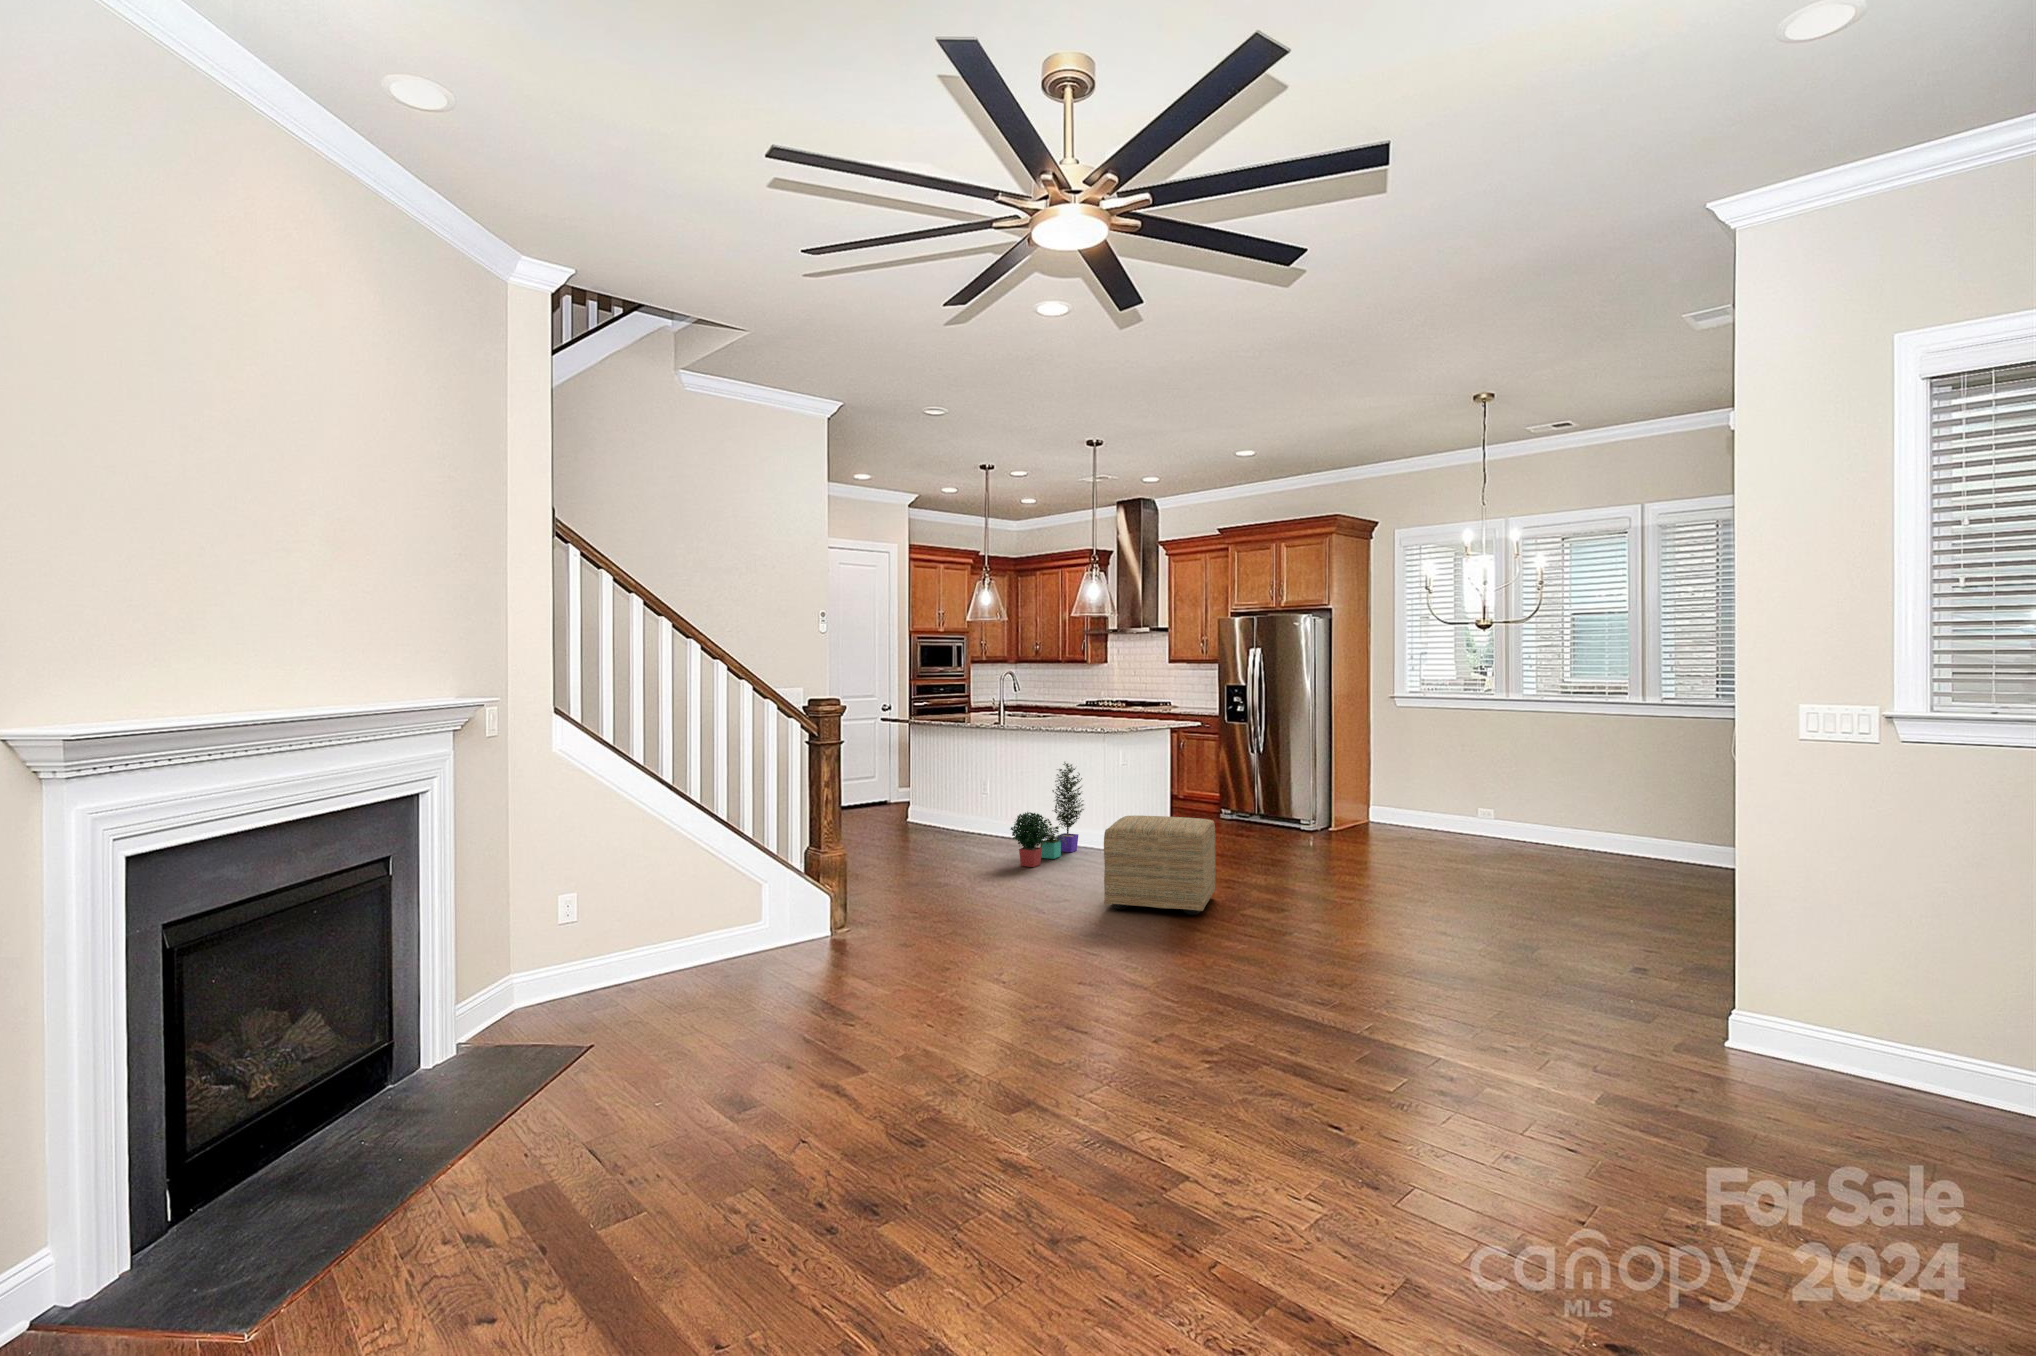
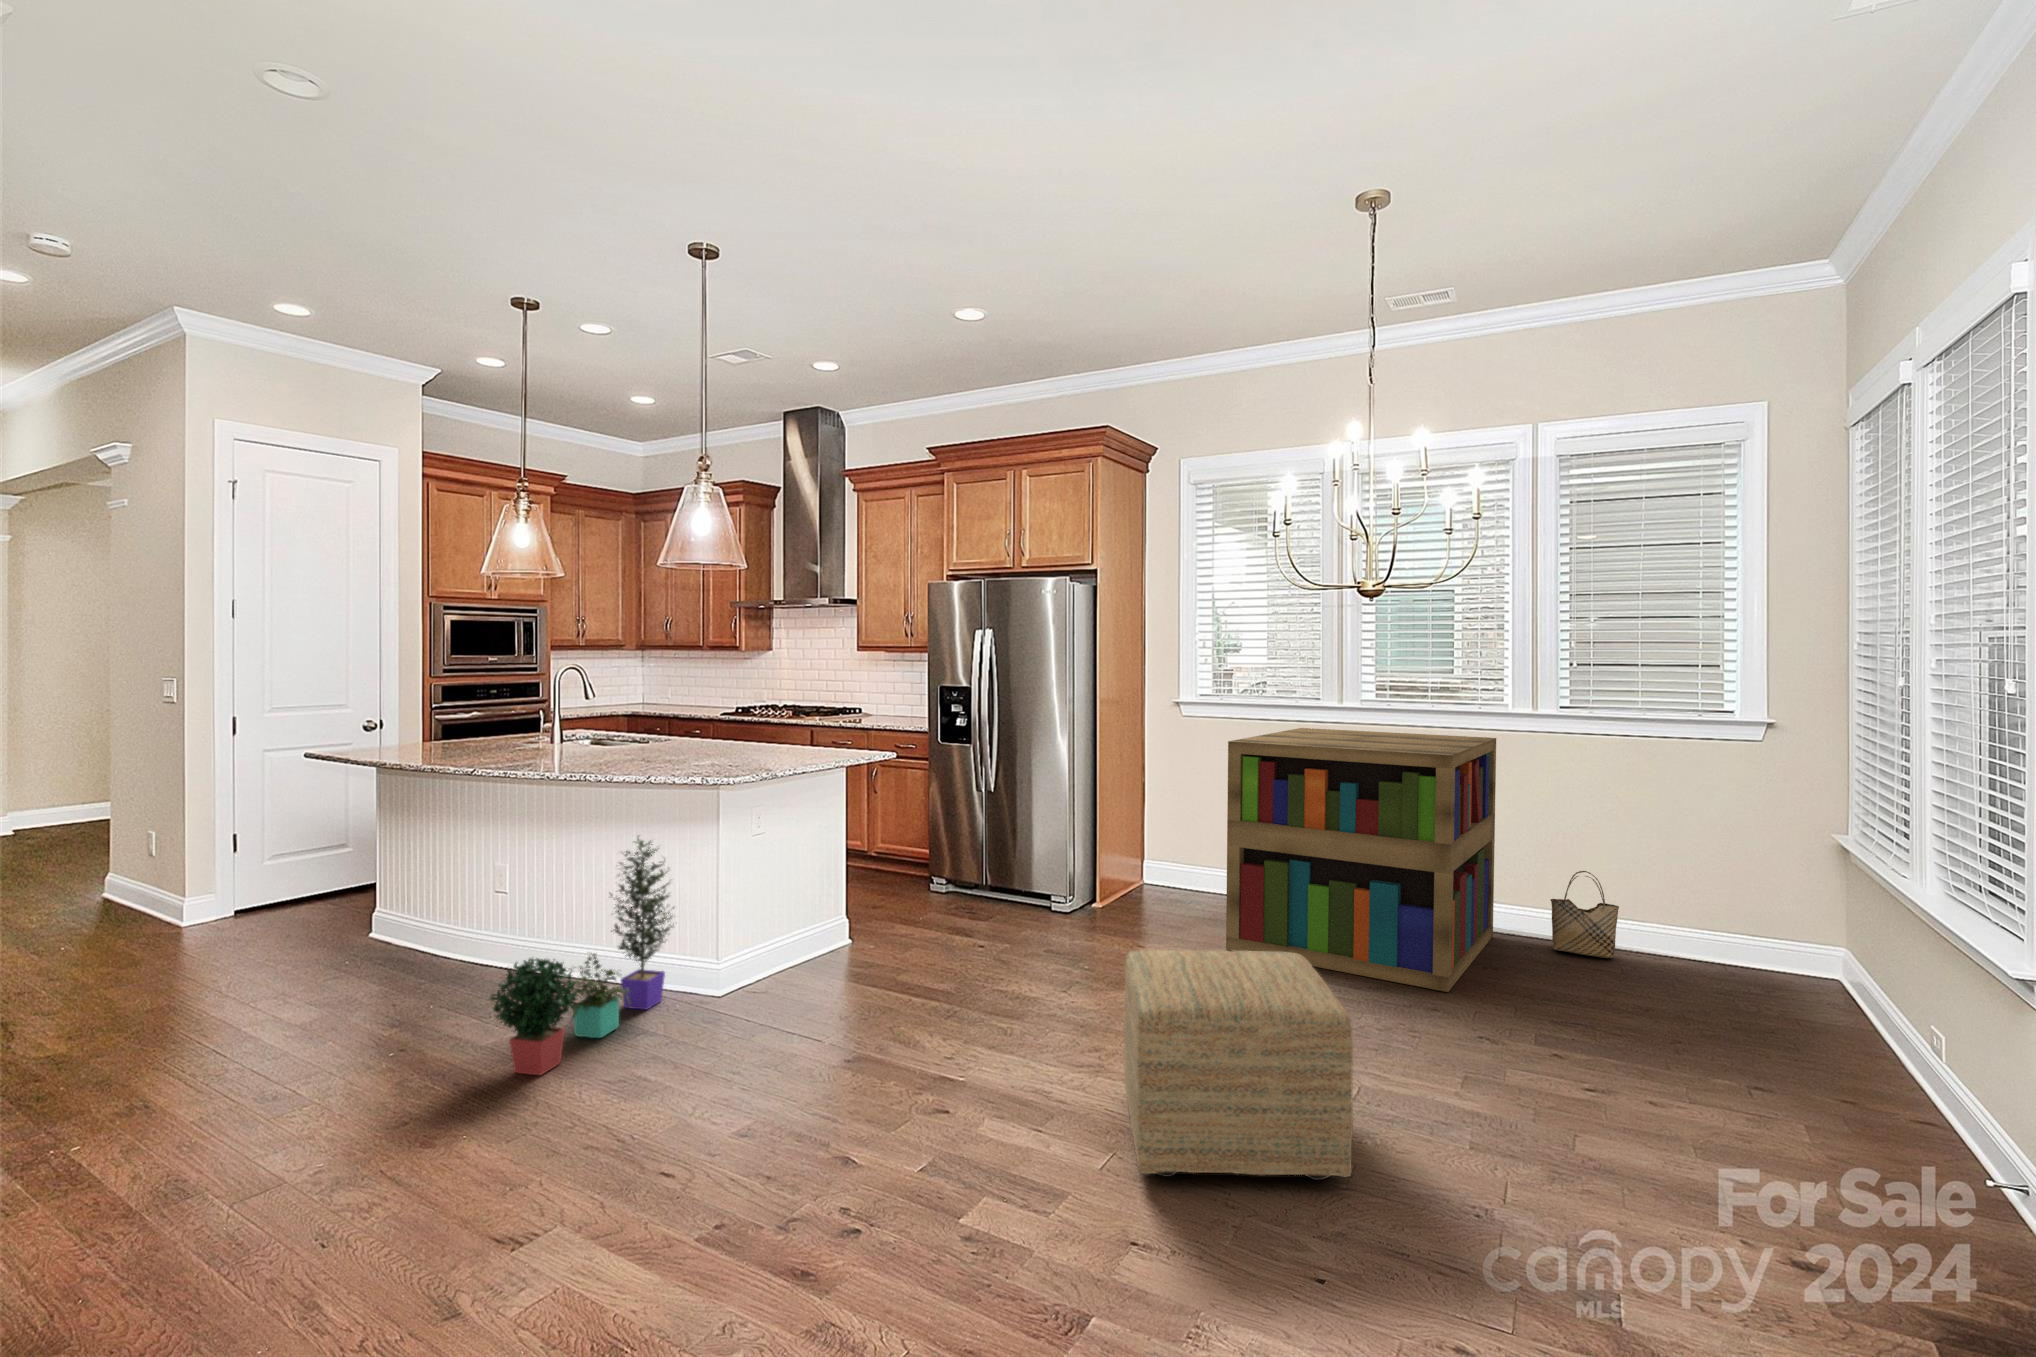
bookshelf: none [1411,714,1609,871] -> present [1226,728,1496,992]
woven basket: none [1644,808,1691,865] -> present [1550,871,1619,958]
ottoman: present [1104,815,1216,915] -> present [1124,950,1353,1180]

